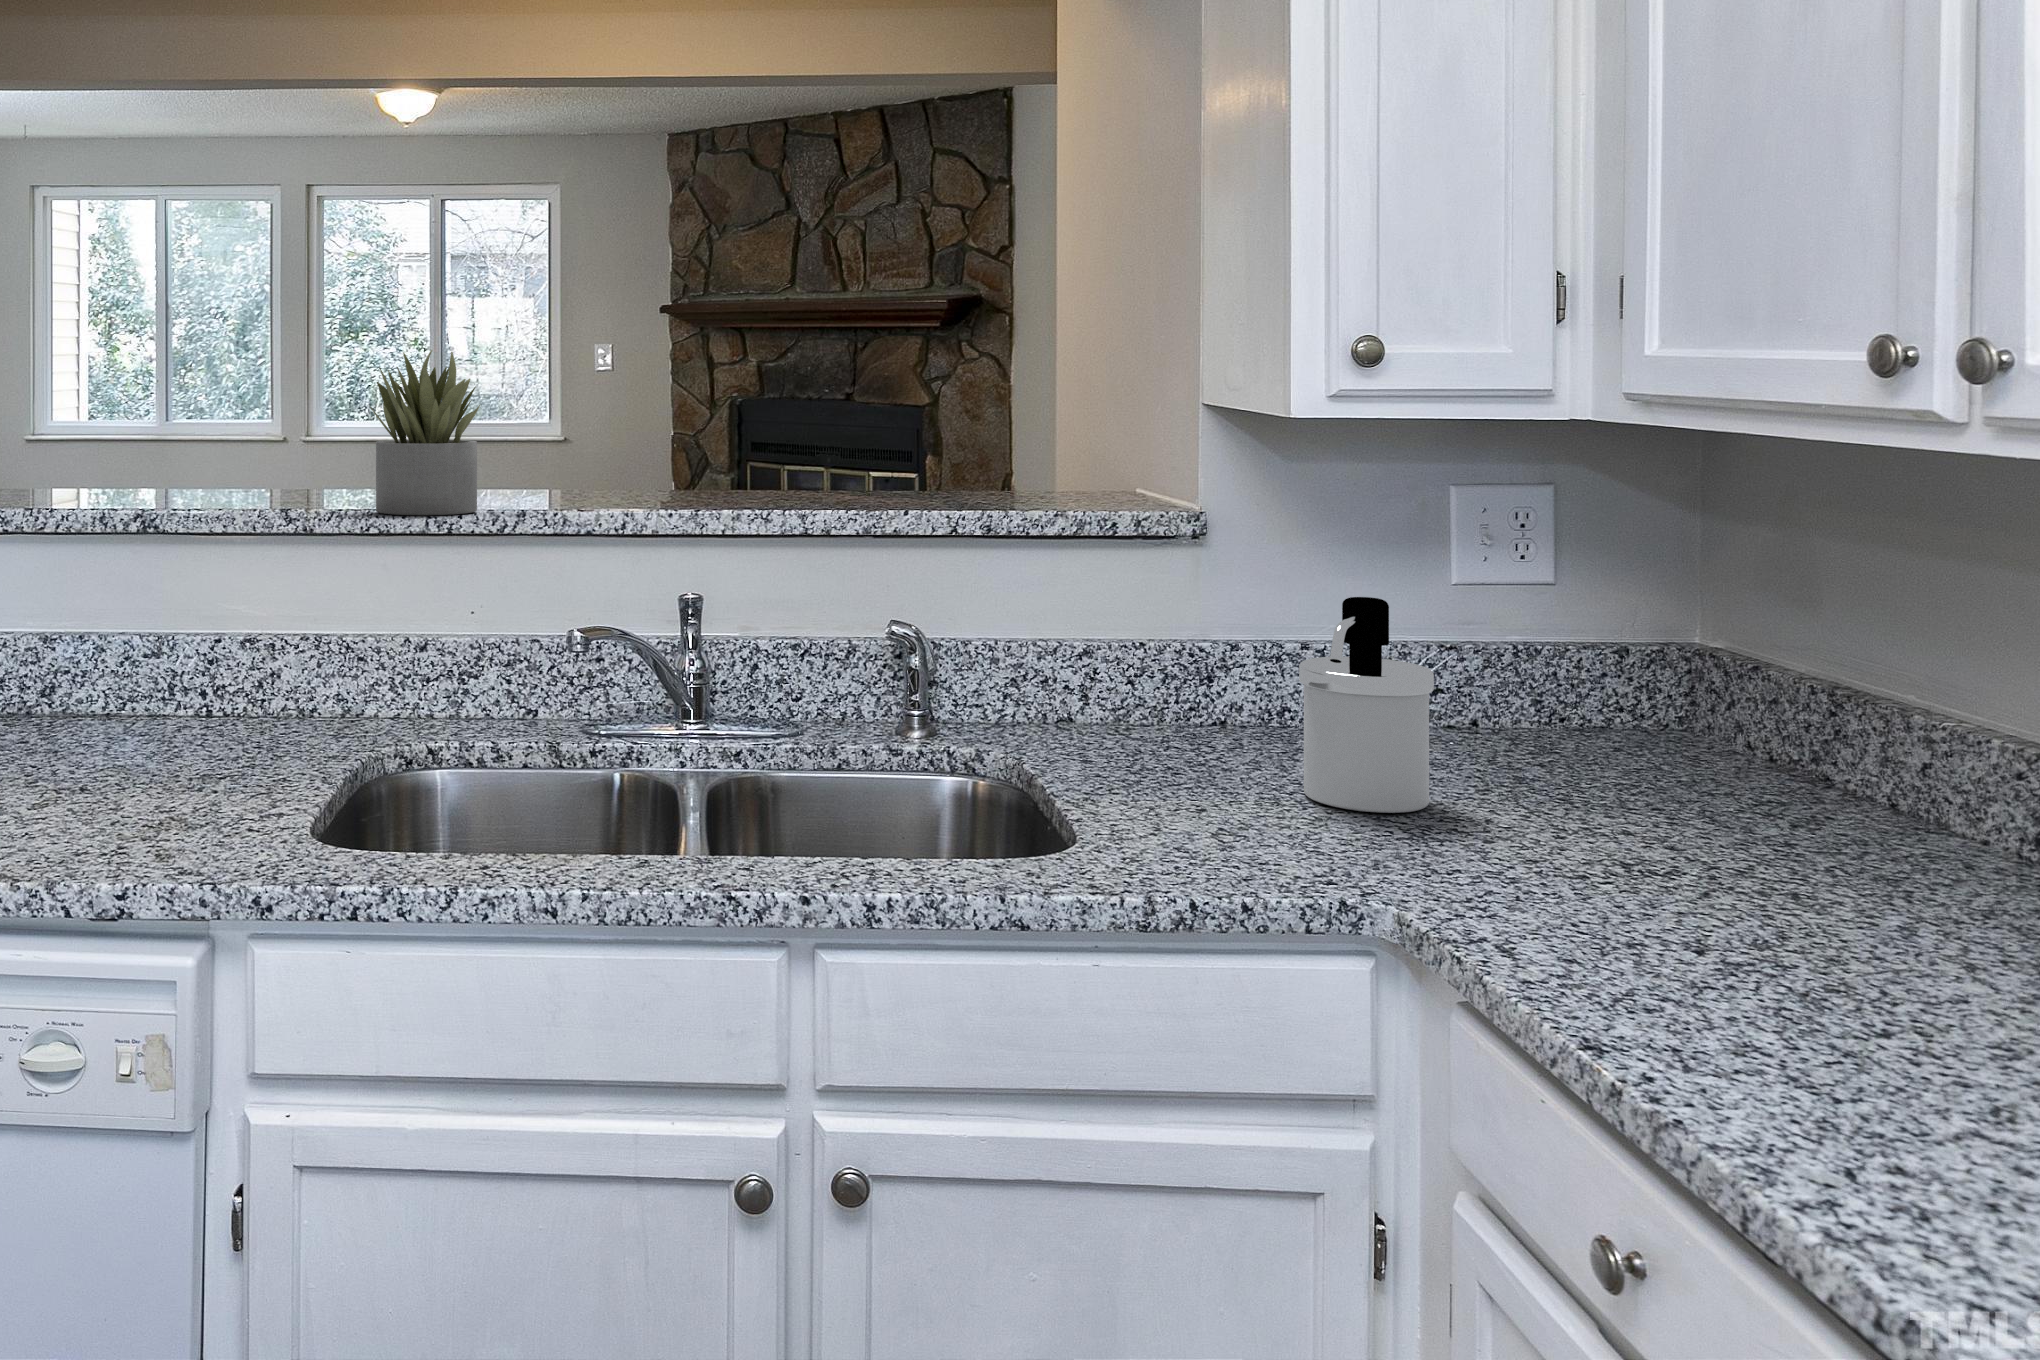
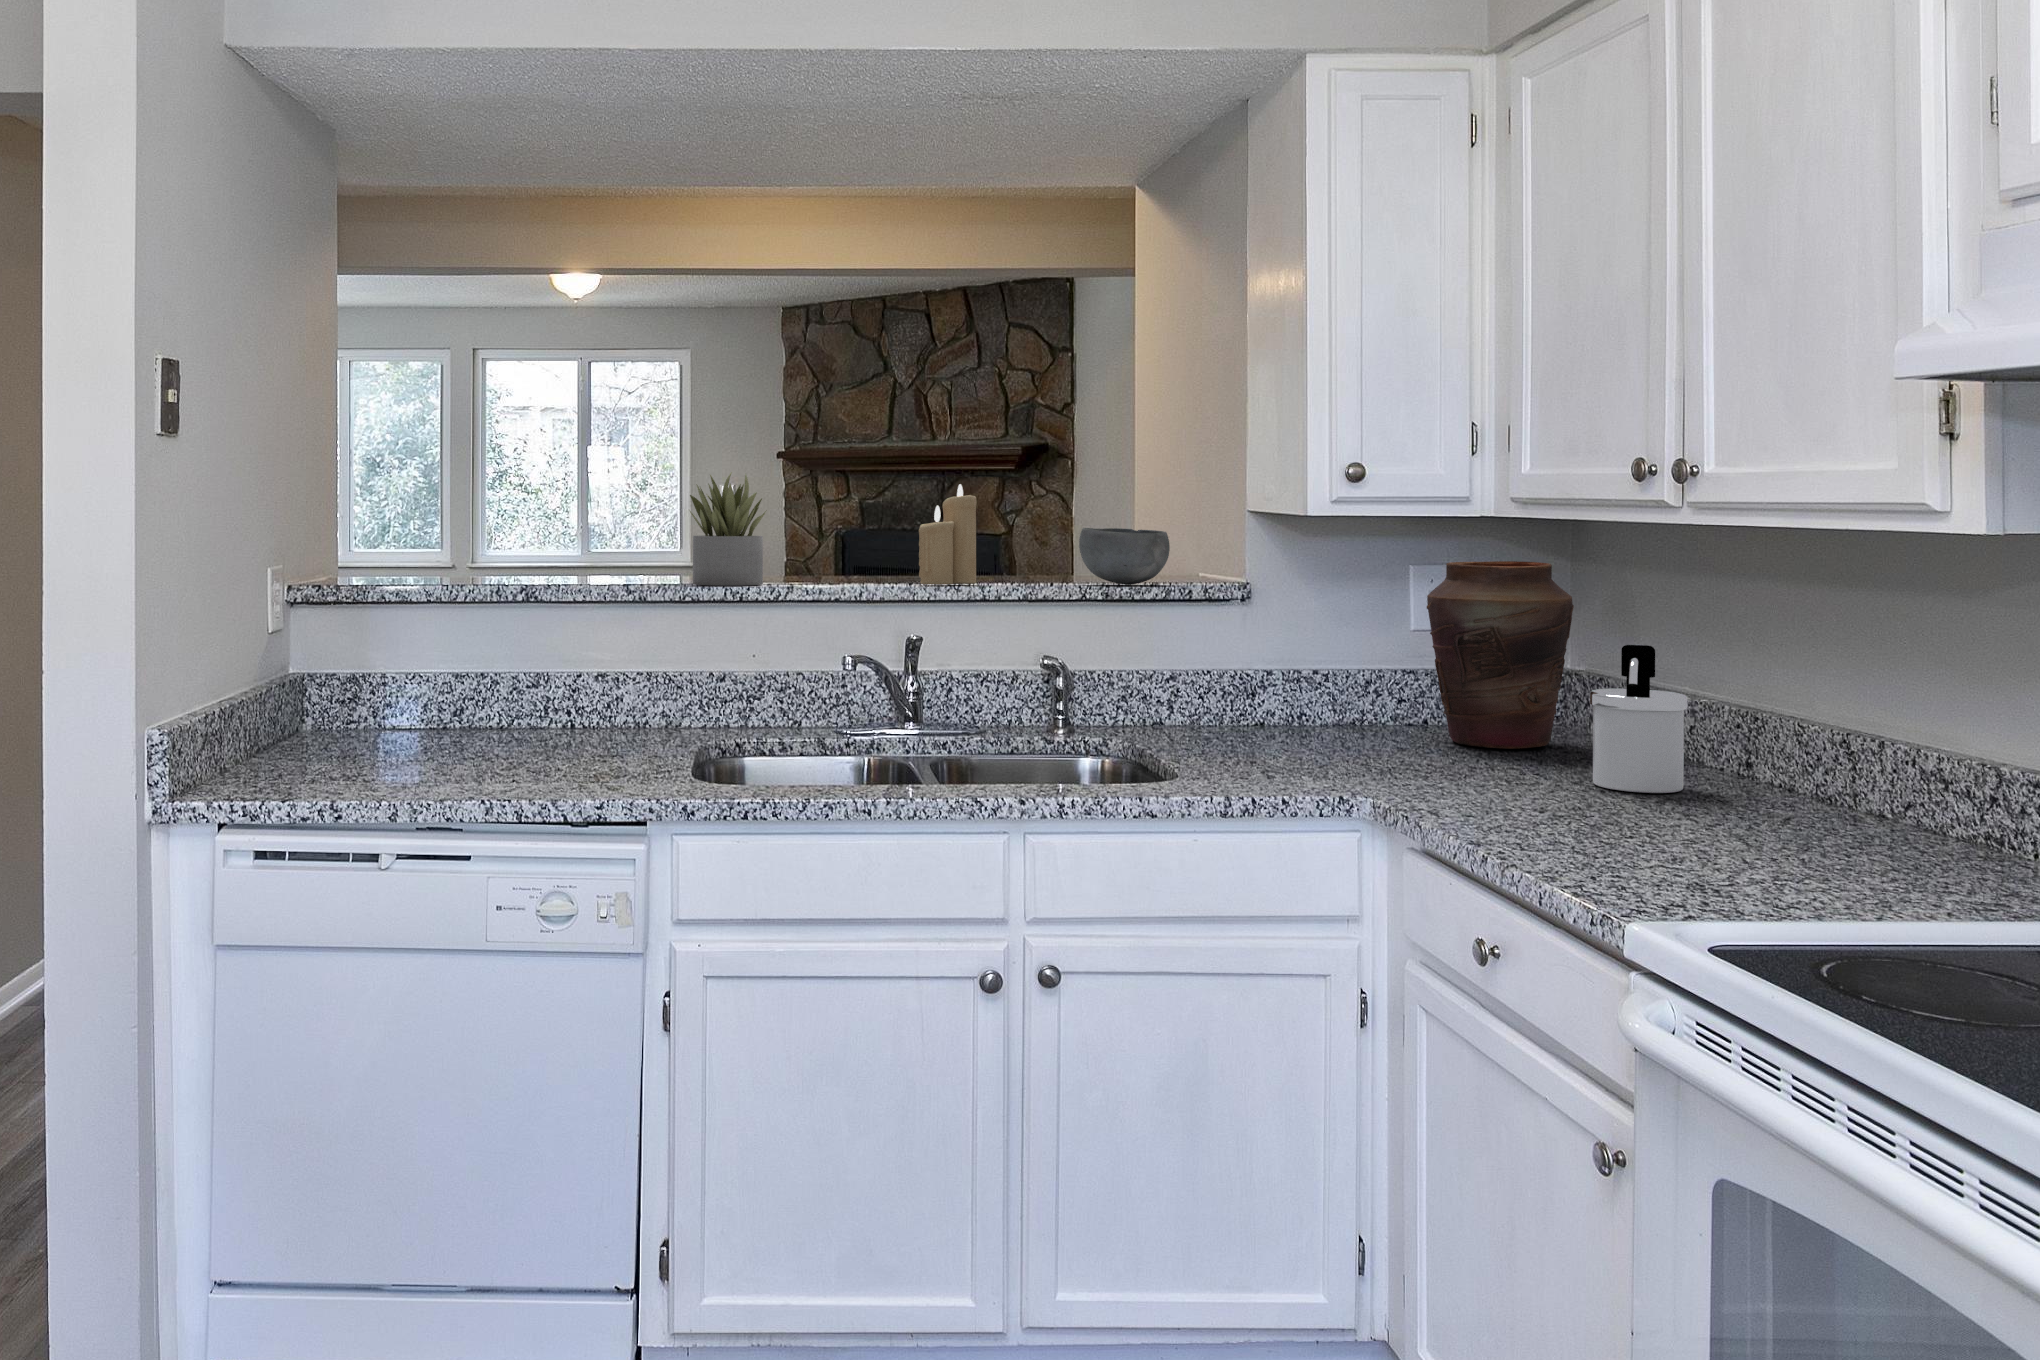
candle: none [701,365,789,514] -> present [919,484,977,584]
bowl: none [942,429,1077,515] -> present [1079,528,1170,585]
vase: none [1482,486,1729,790] -> present [1427,561,1574,749]
soap dispenser: present [1299,597,1434,813] -> present [1590,645,1687,793]

